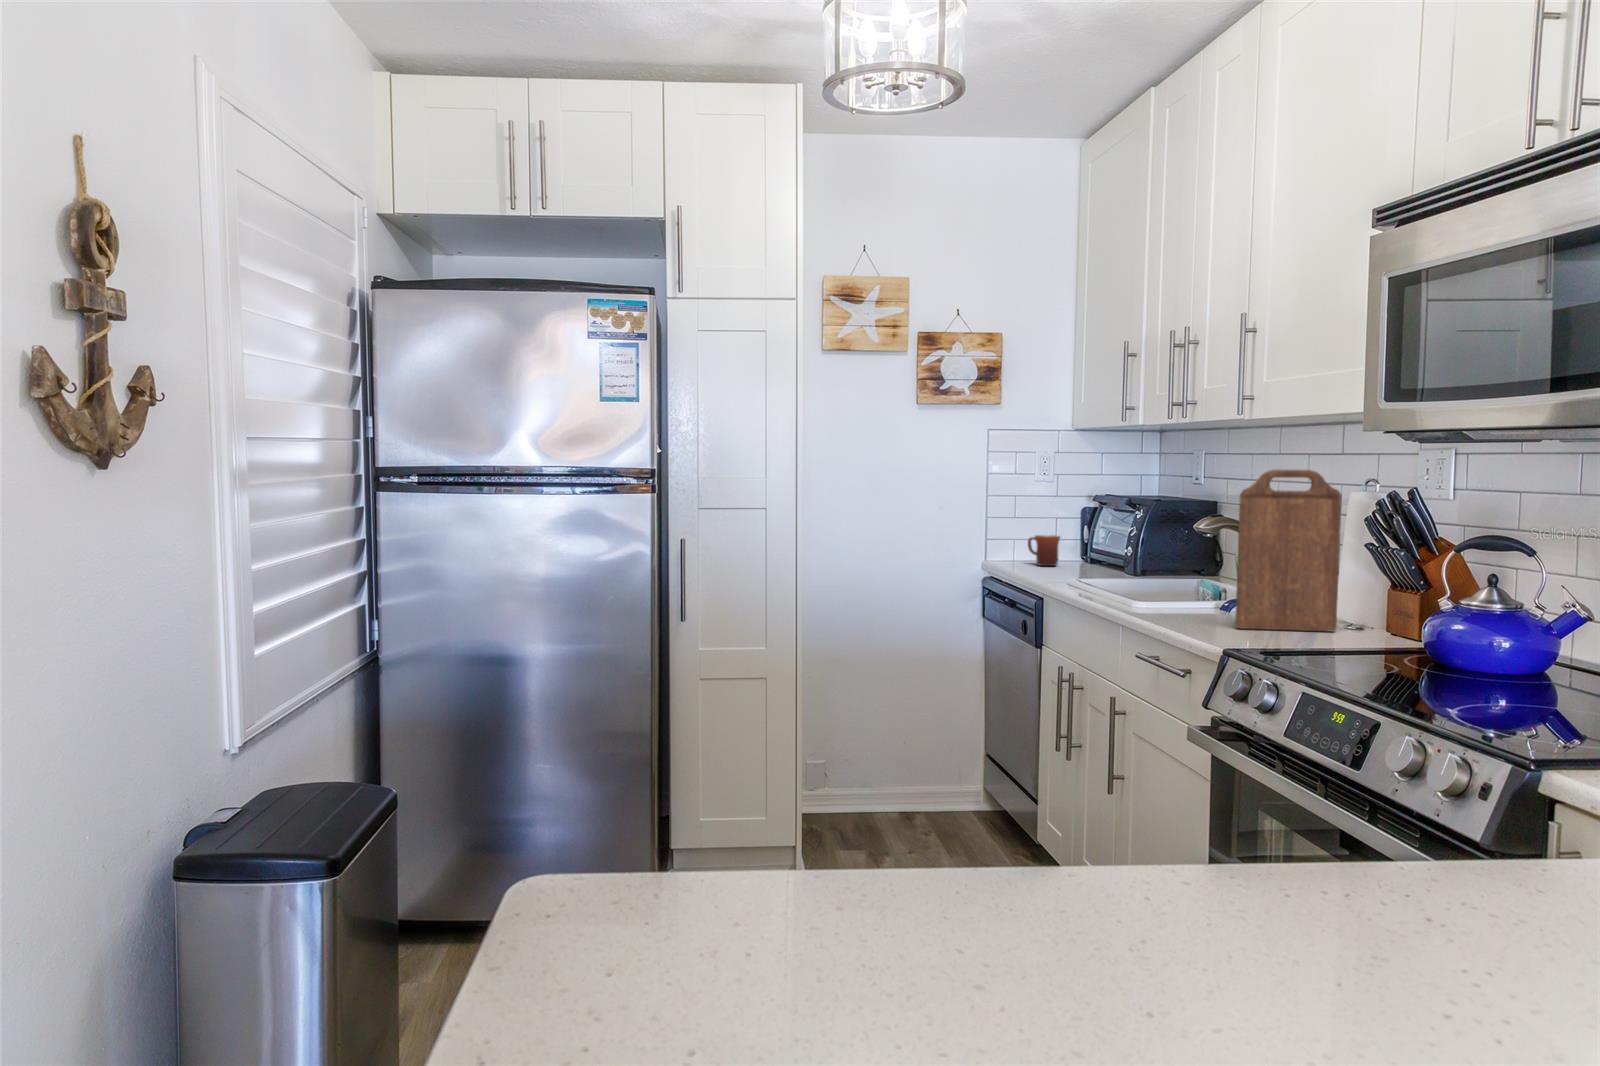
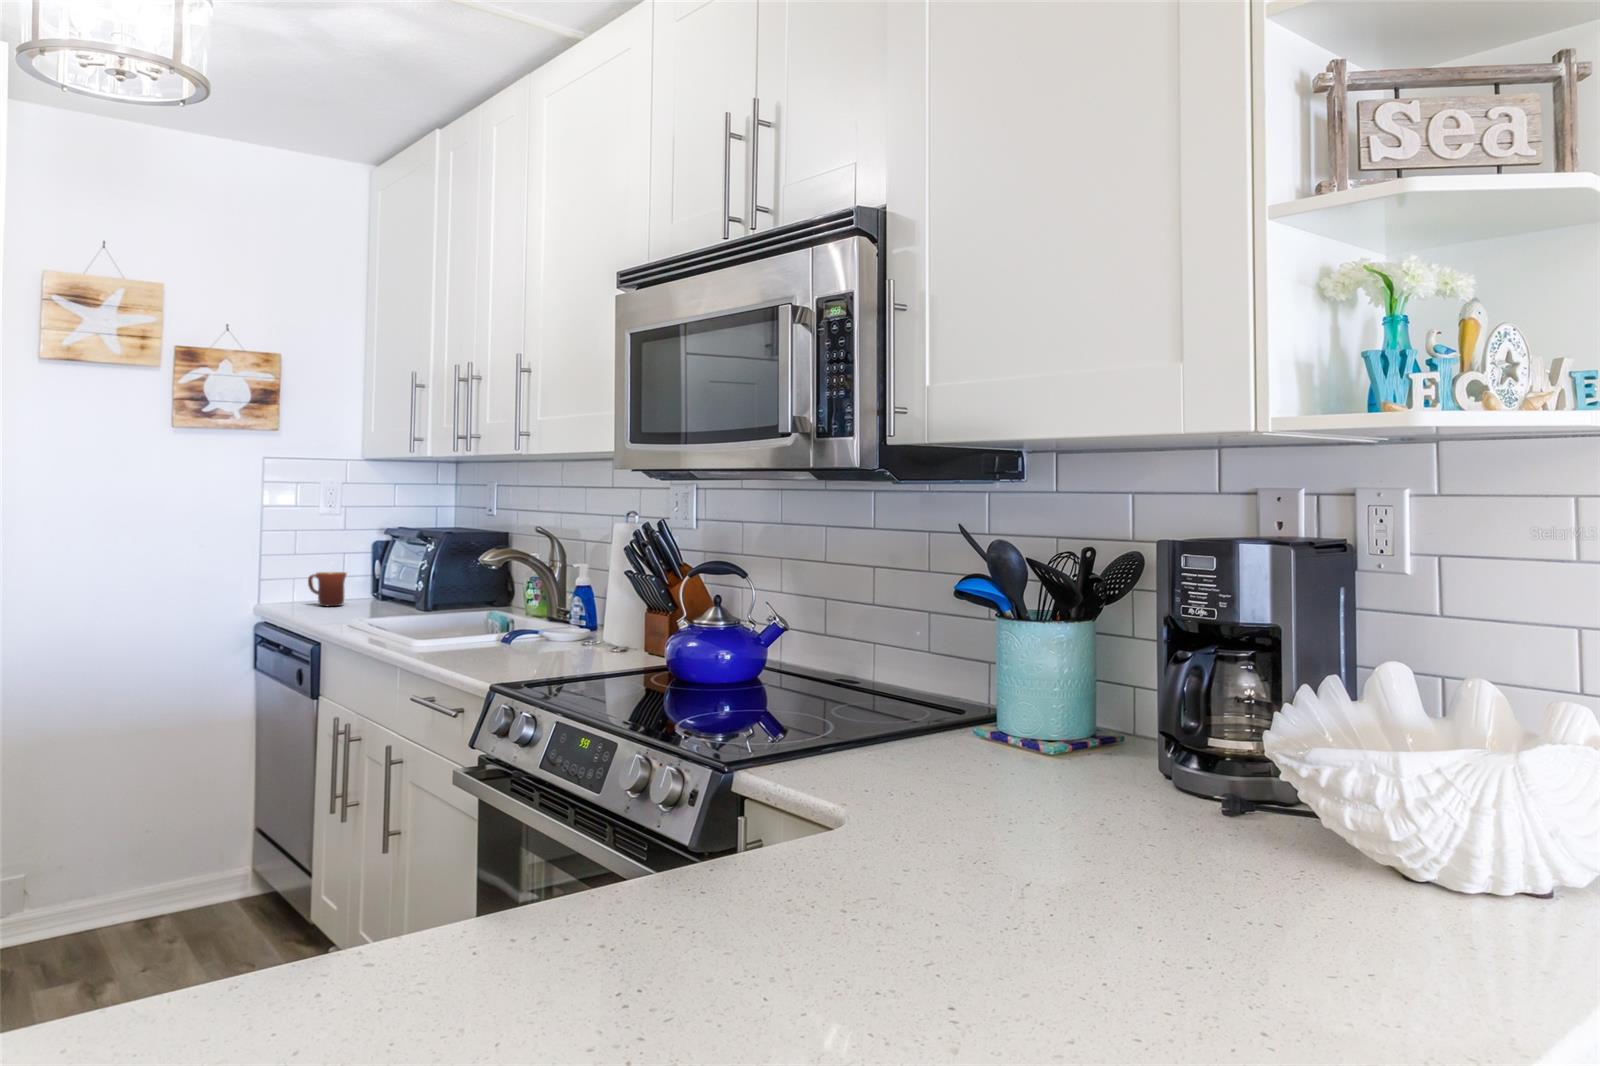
cutting board: present [1235,469,1342,632] -> none [509,501,604,660]

